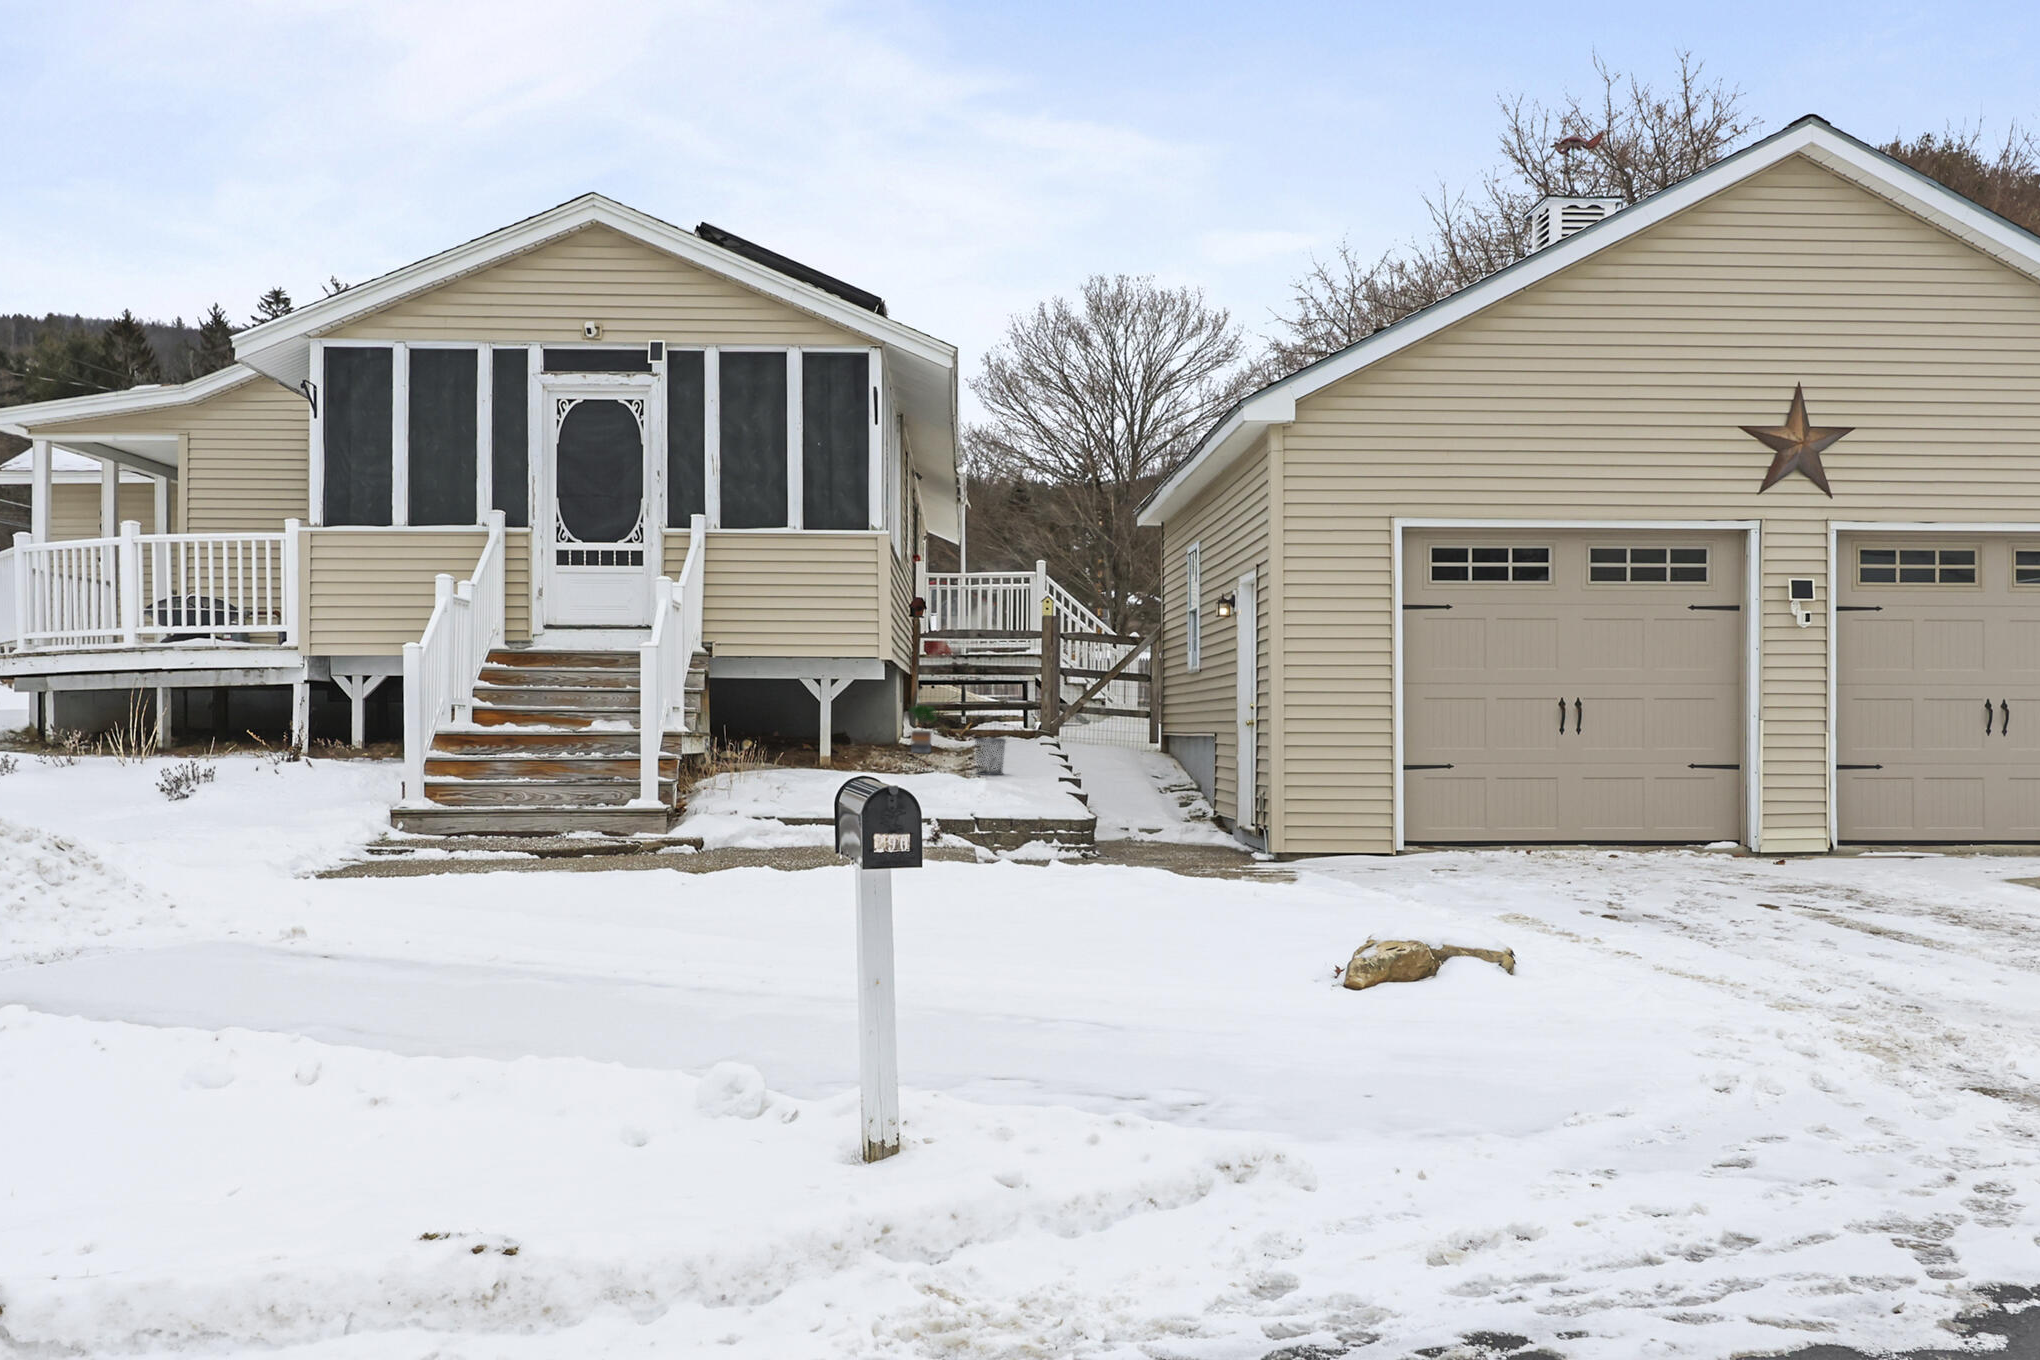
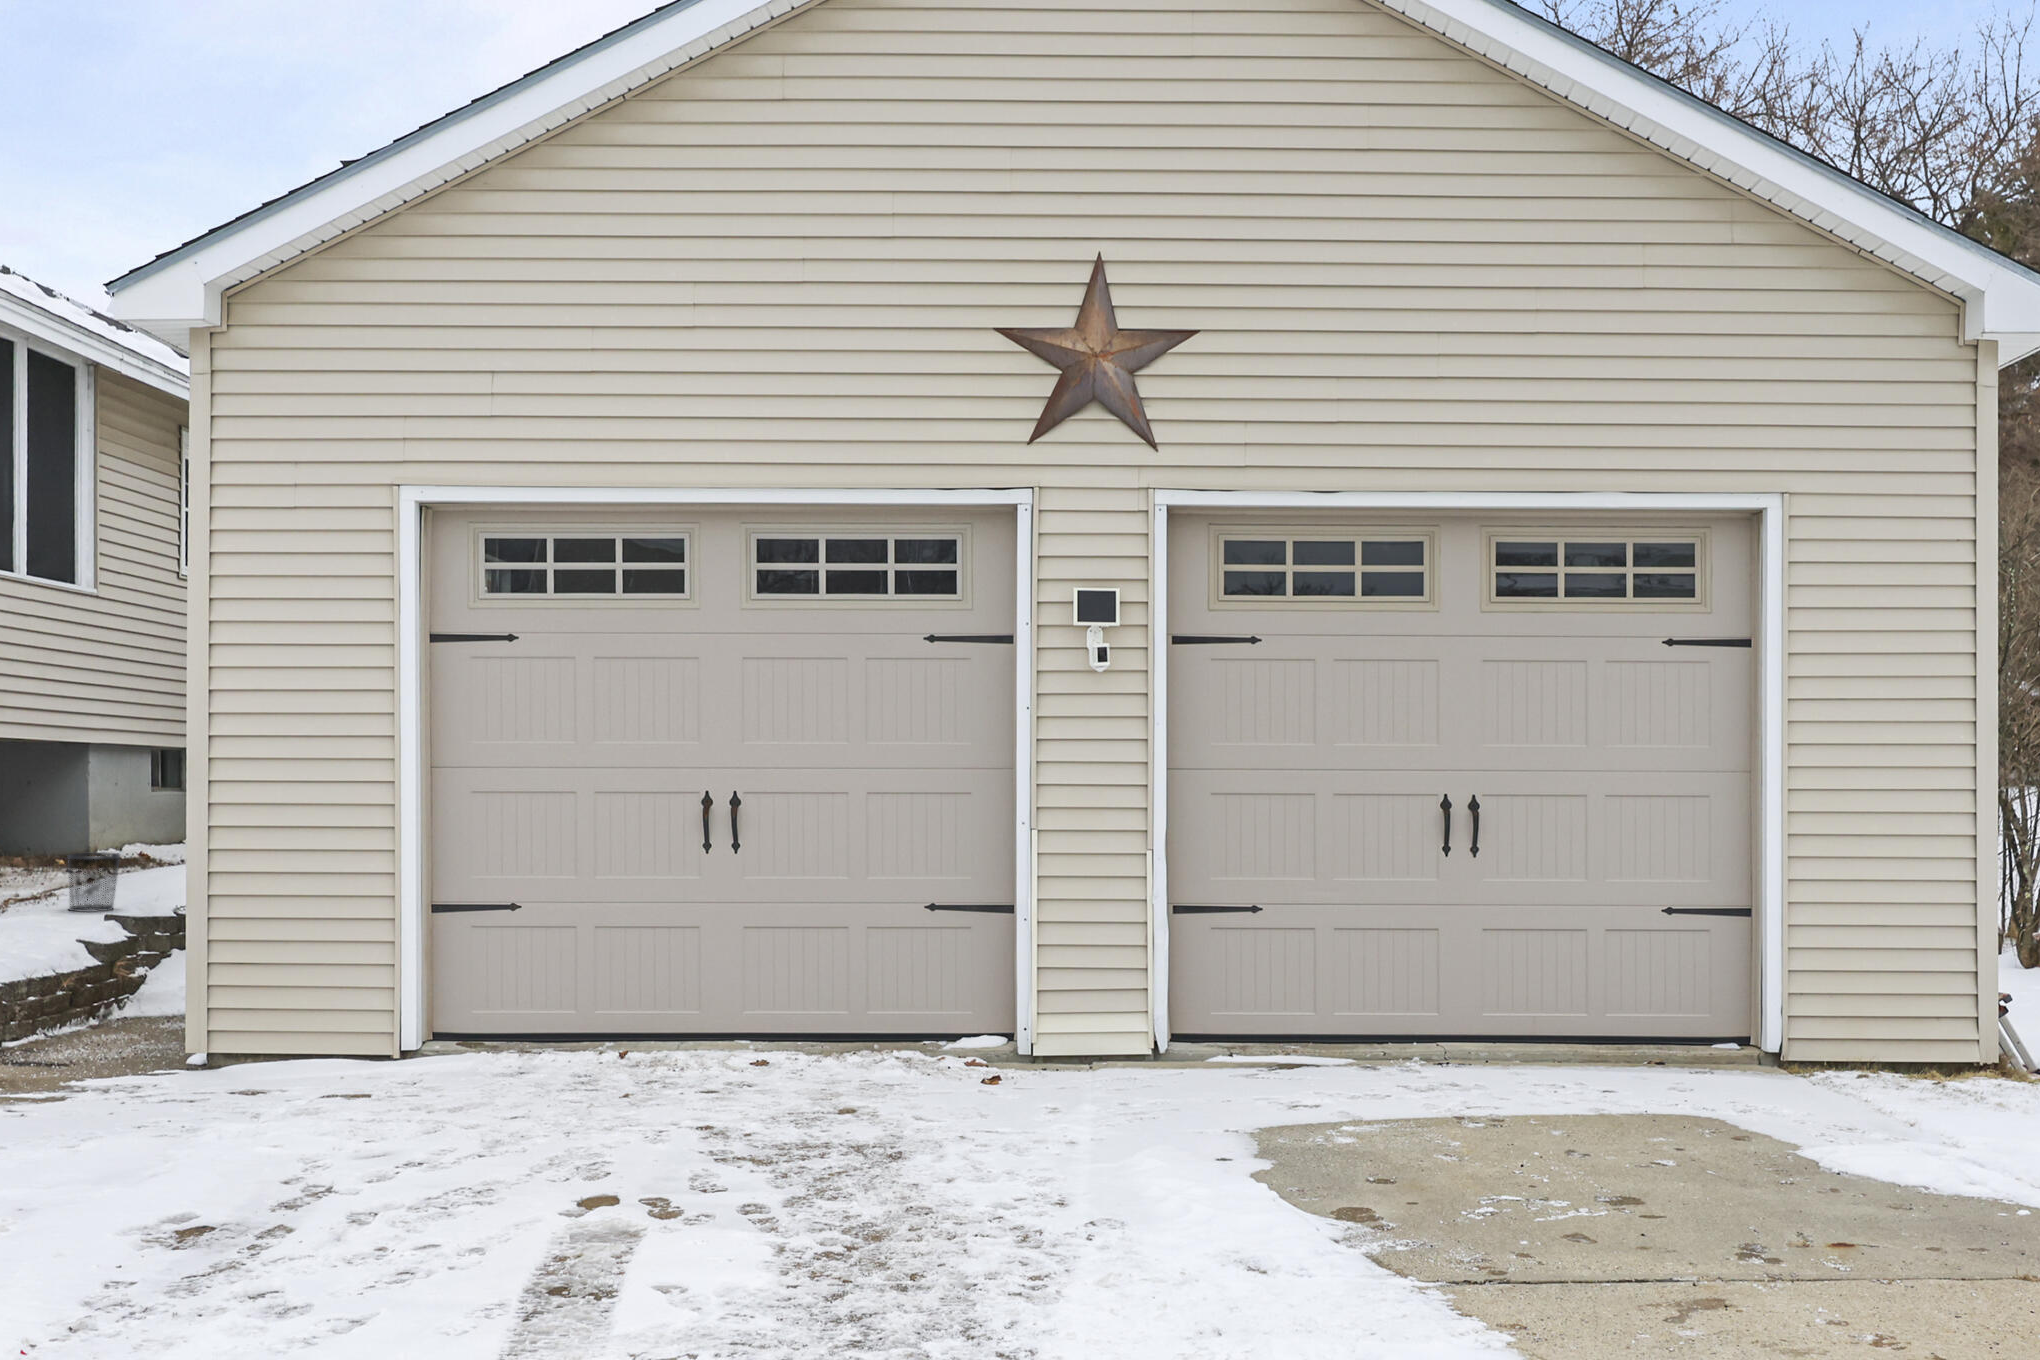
potted tree: present [909,705,937,753] -> none [121,799,171,873]

